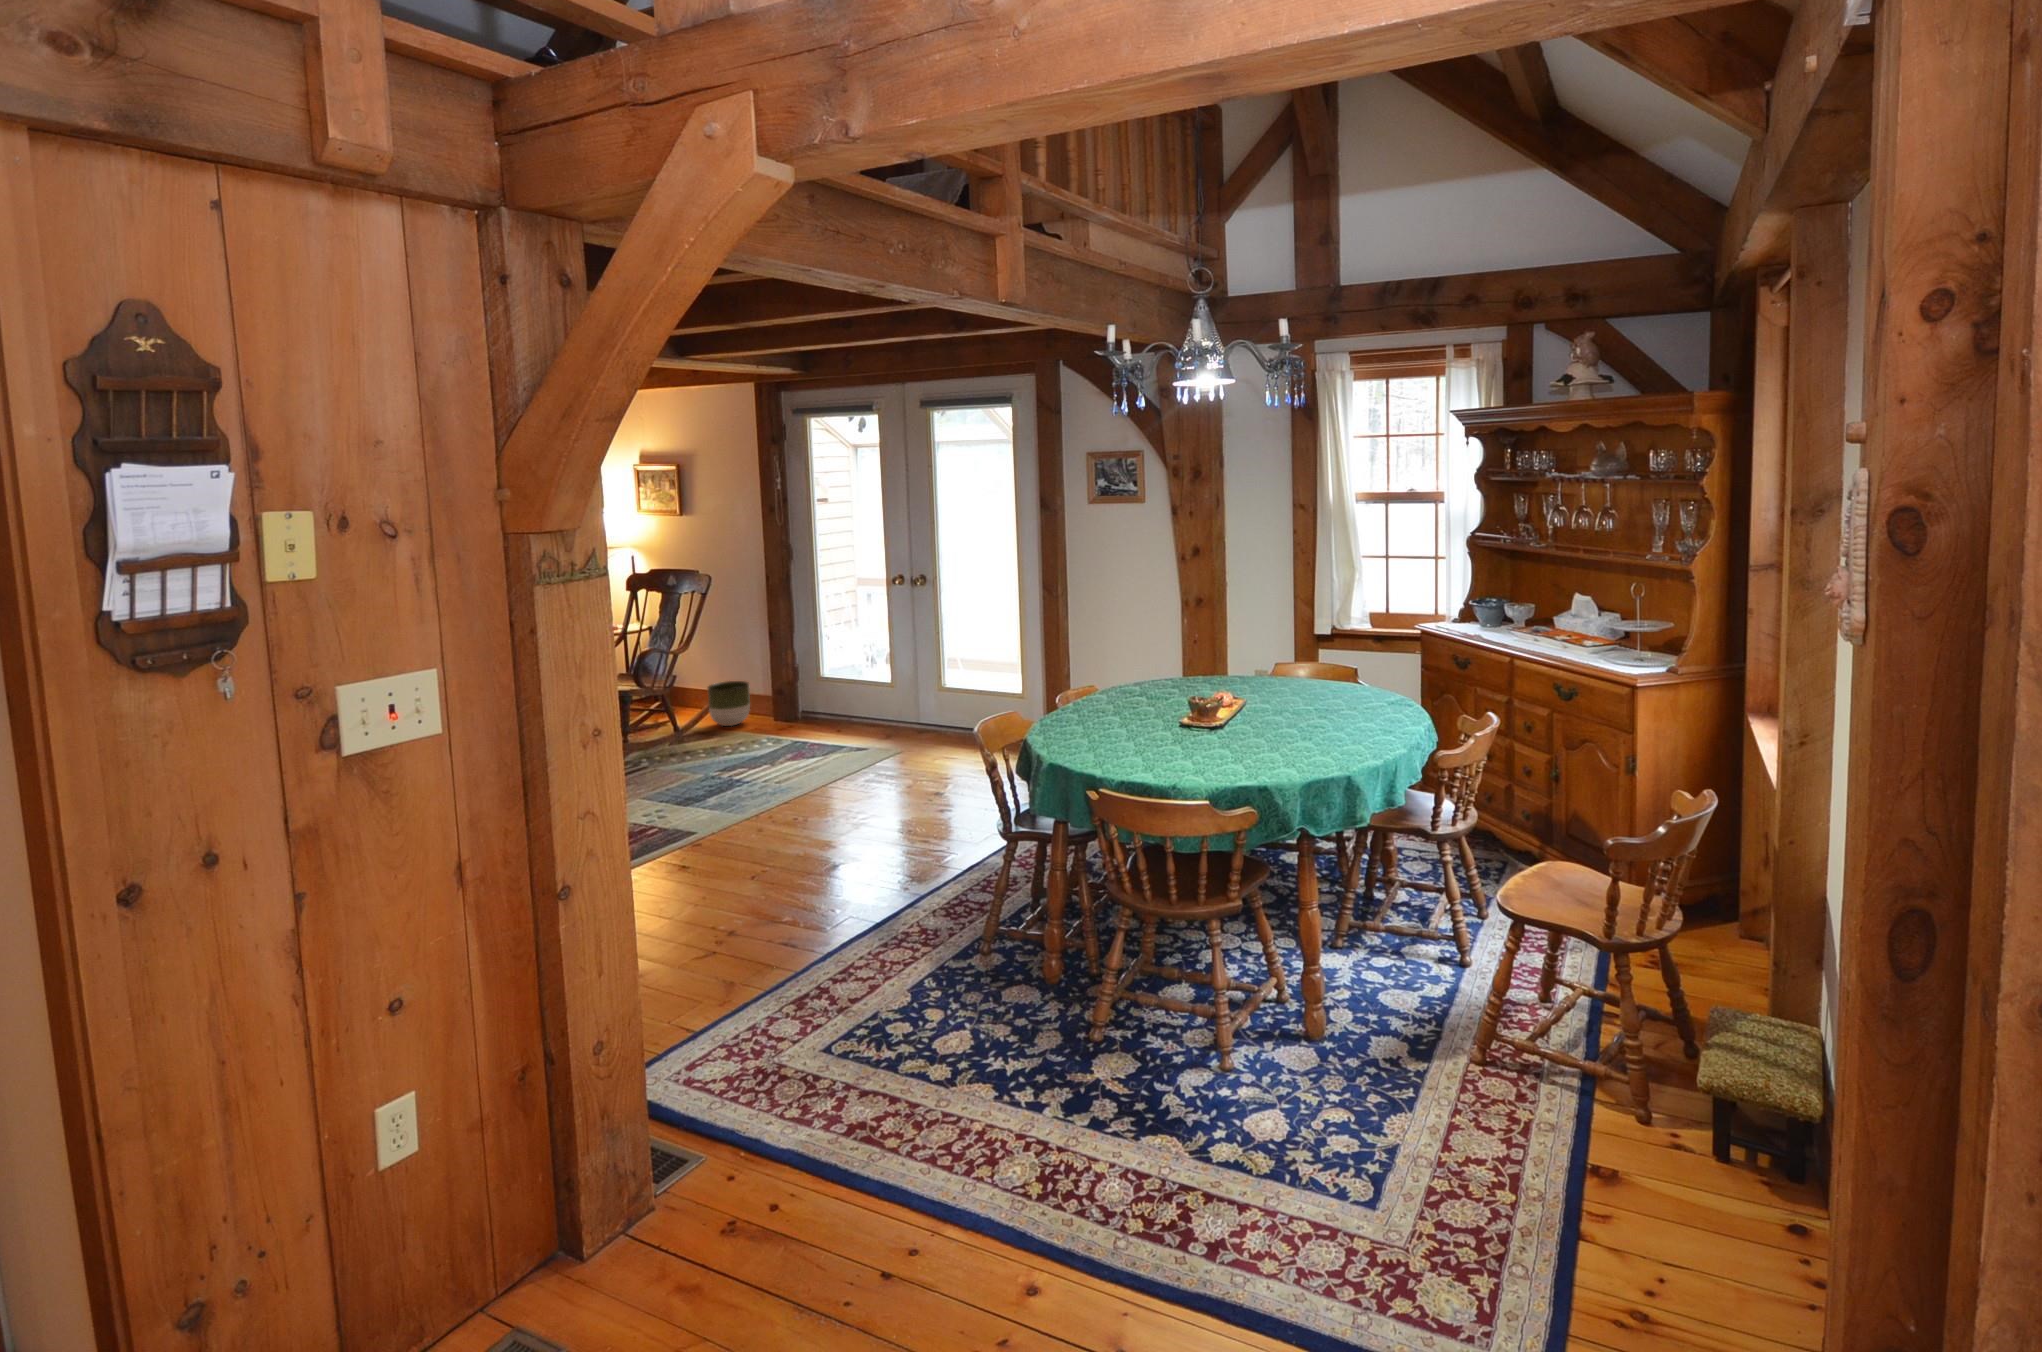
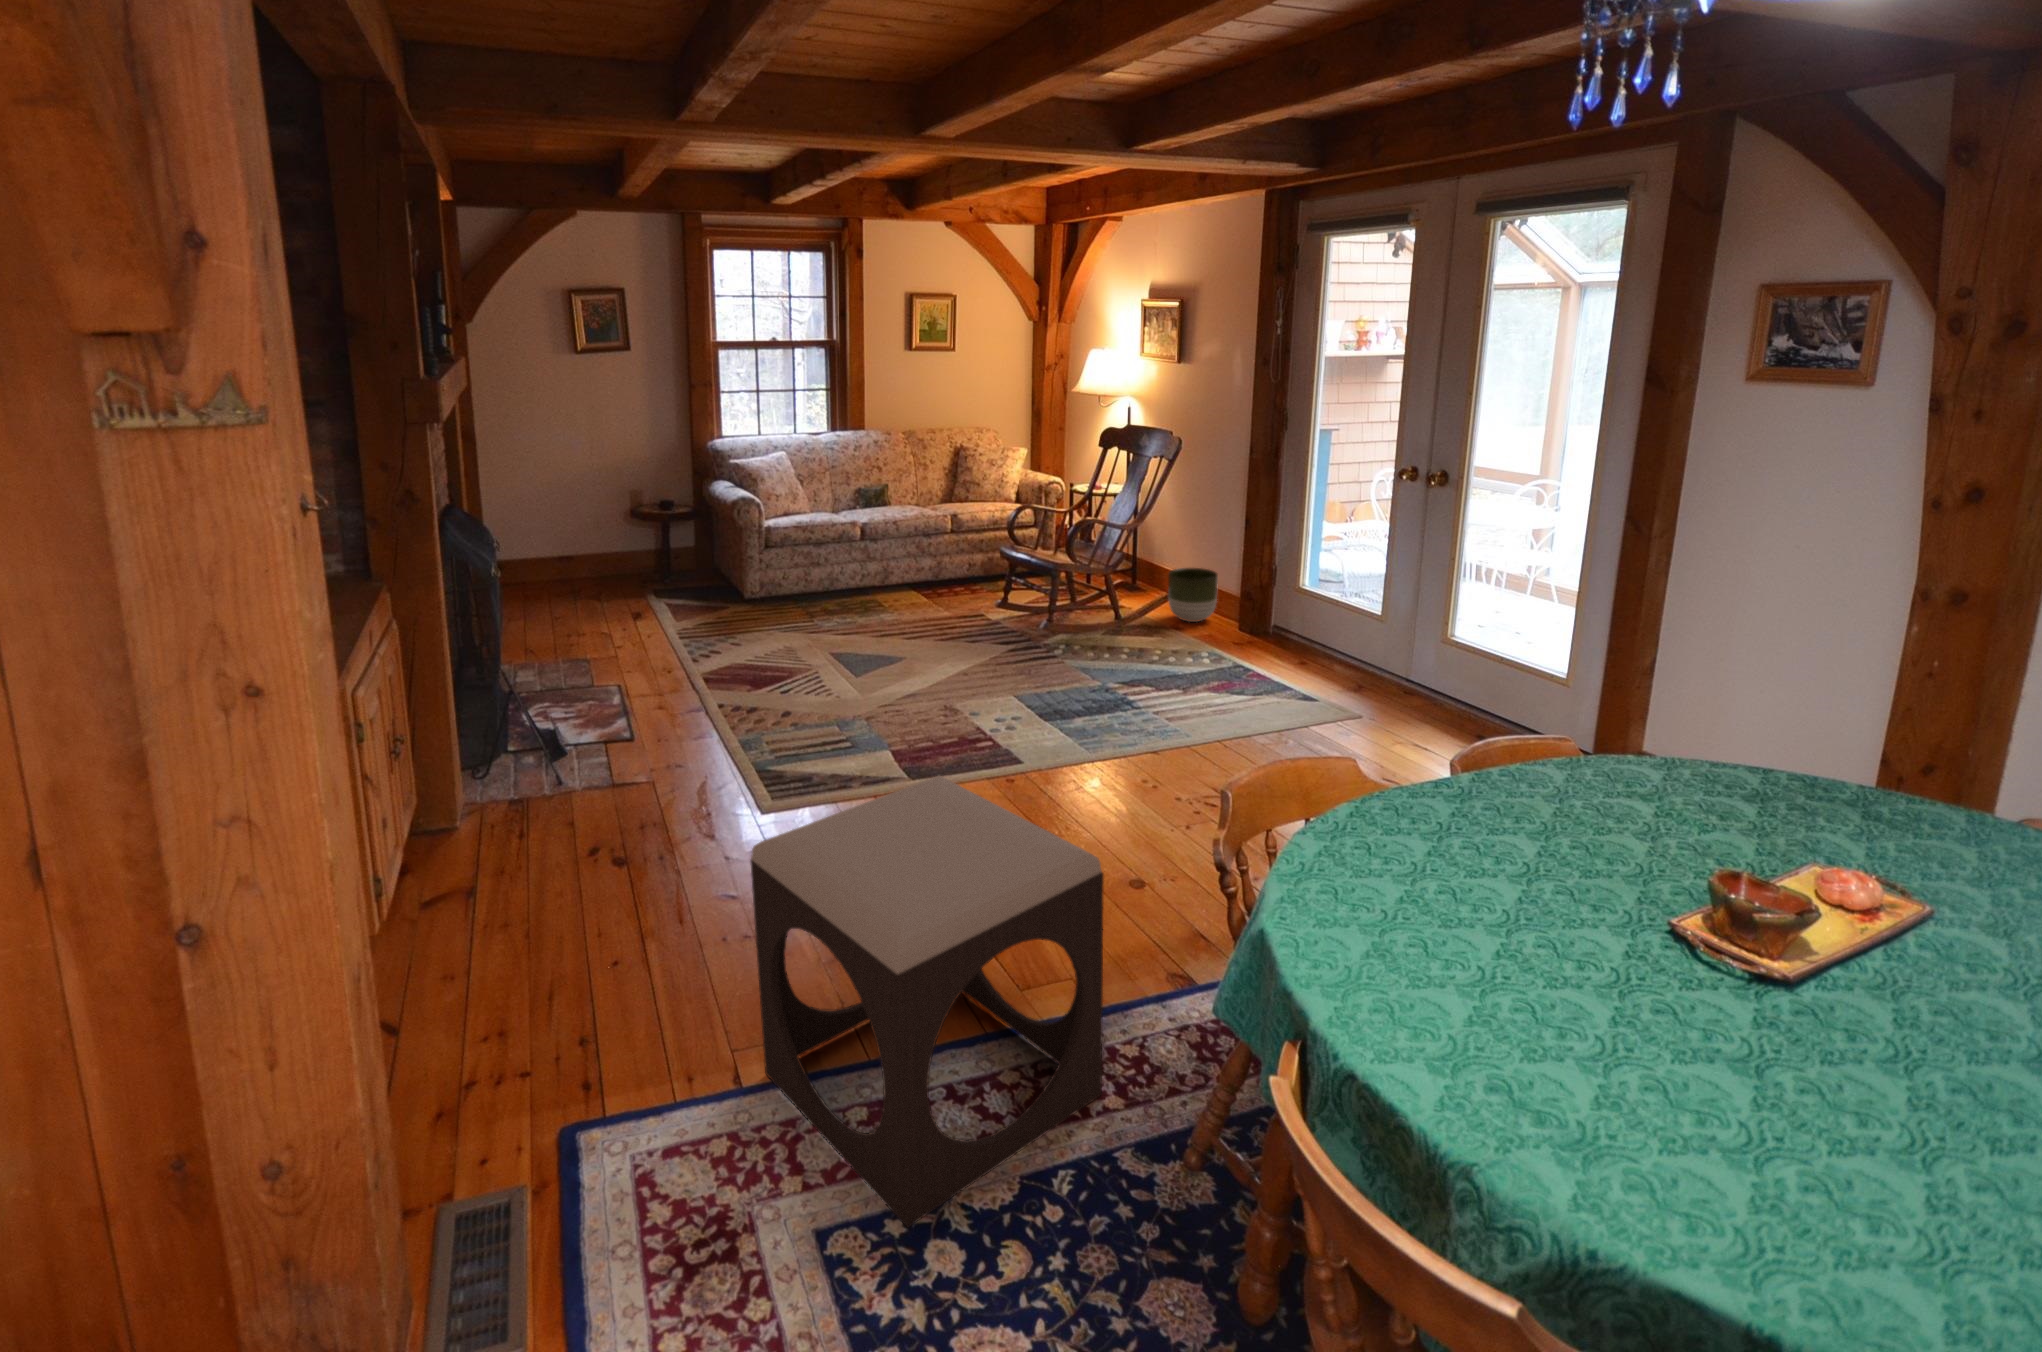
footstool: none [681,782,918,1035] -> present [750,776,1104,1227]

